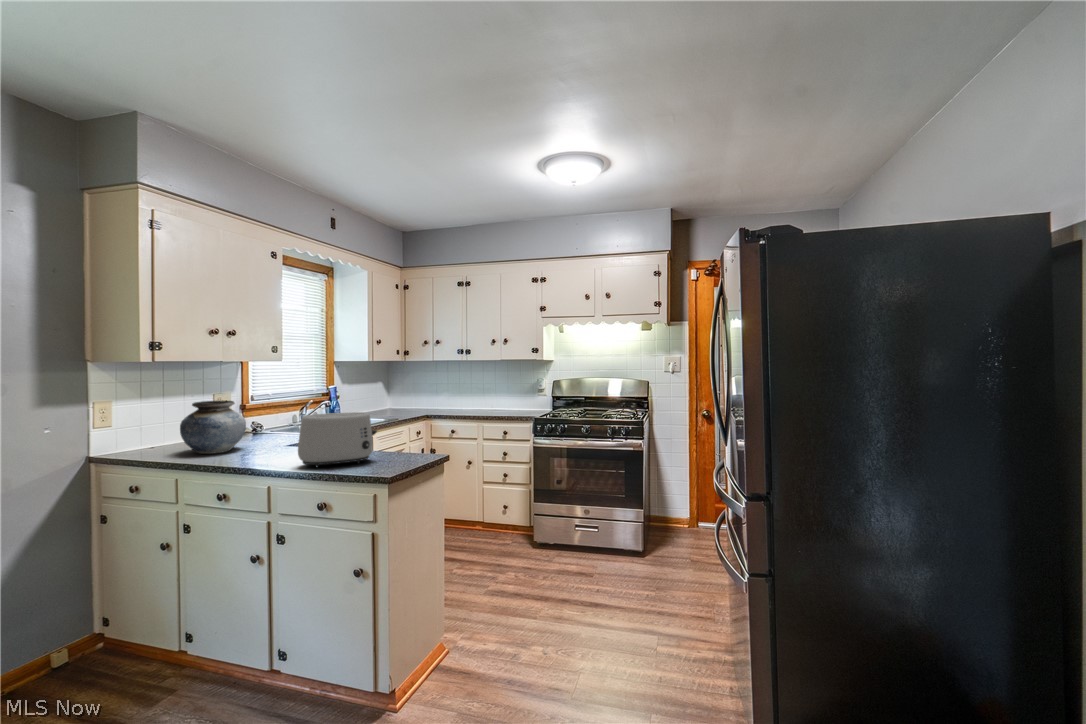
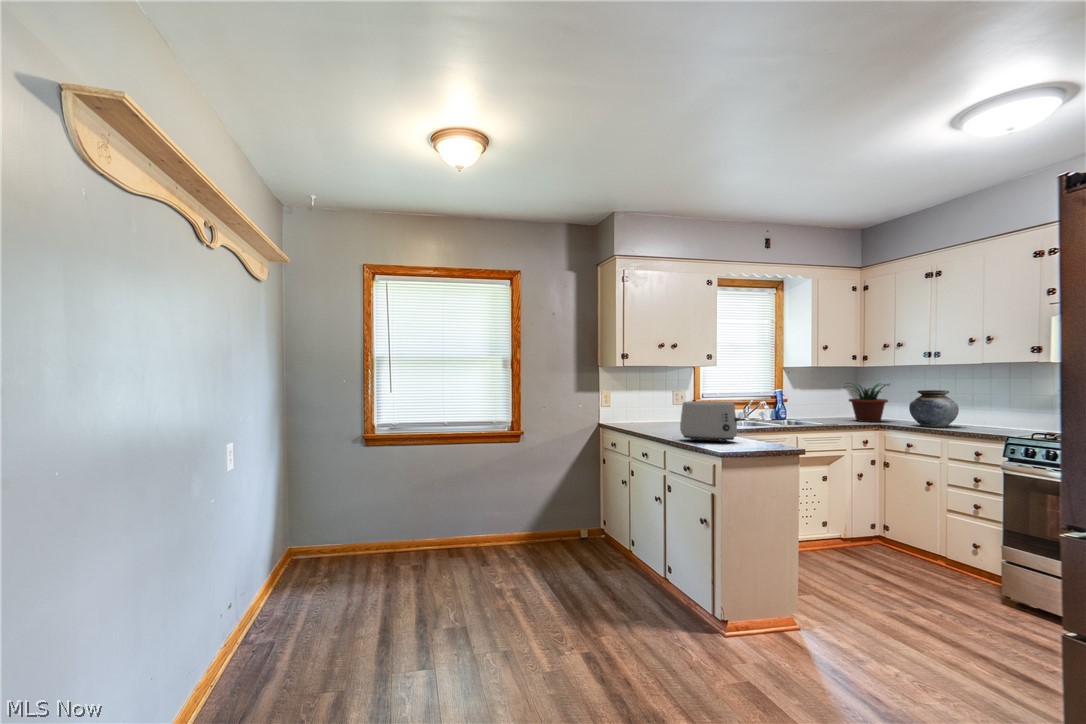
potted plant: none [392,376,433,414] -> present [849,384,888,422]
vase: present [180,400,246,454] -> present [909,390,959,427]

